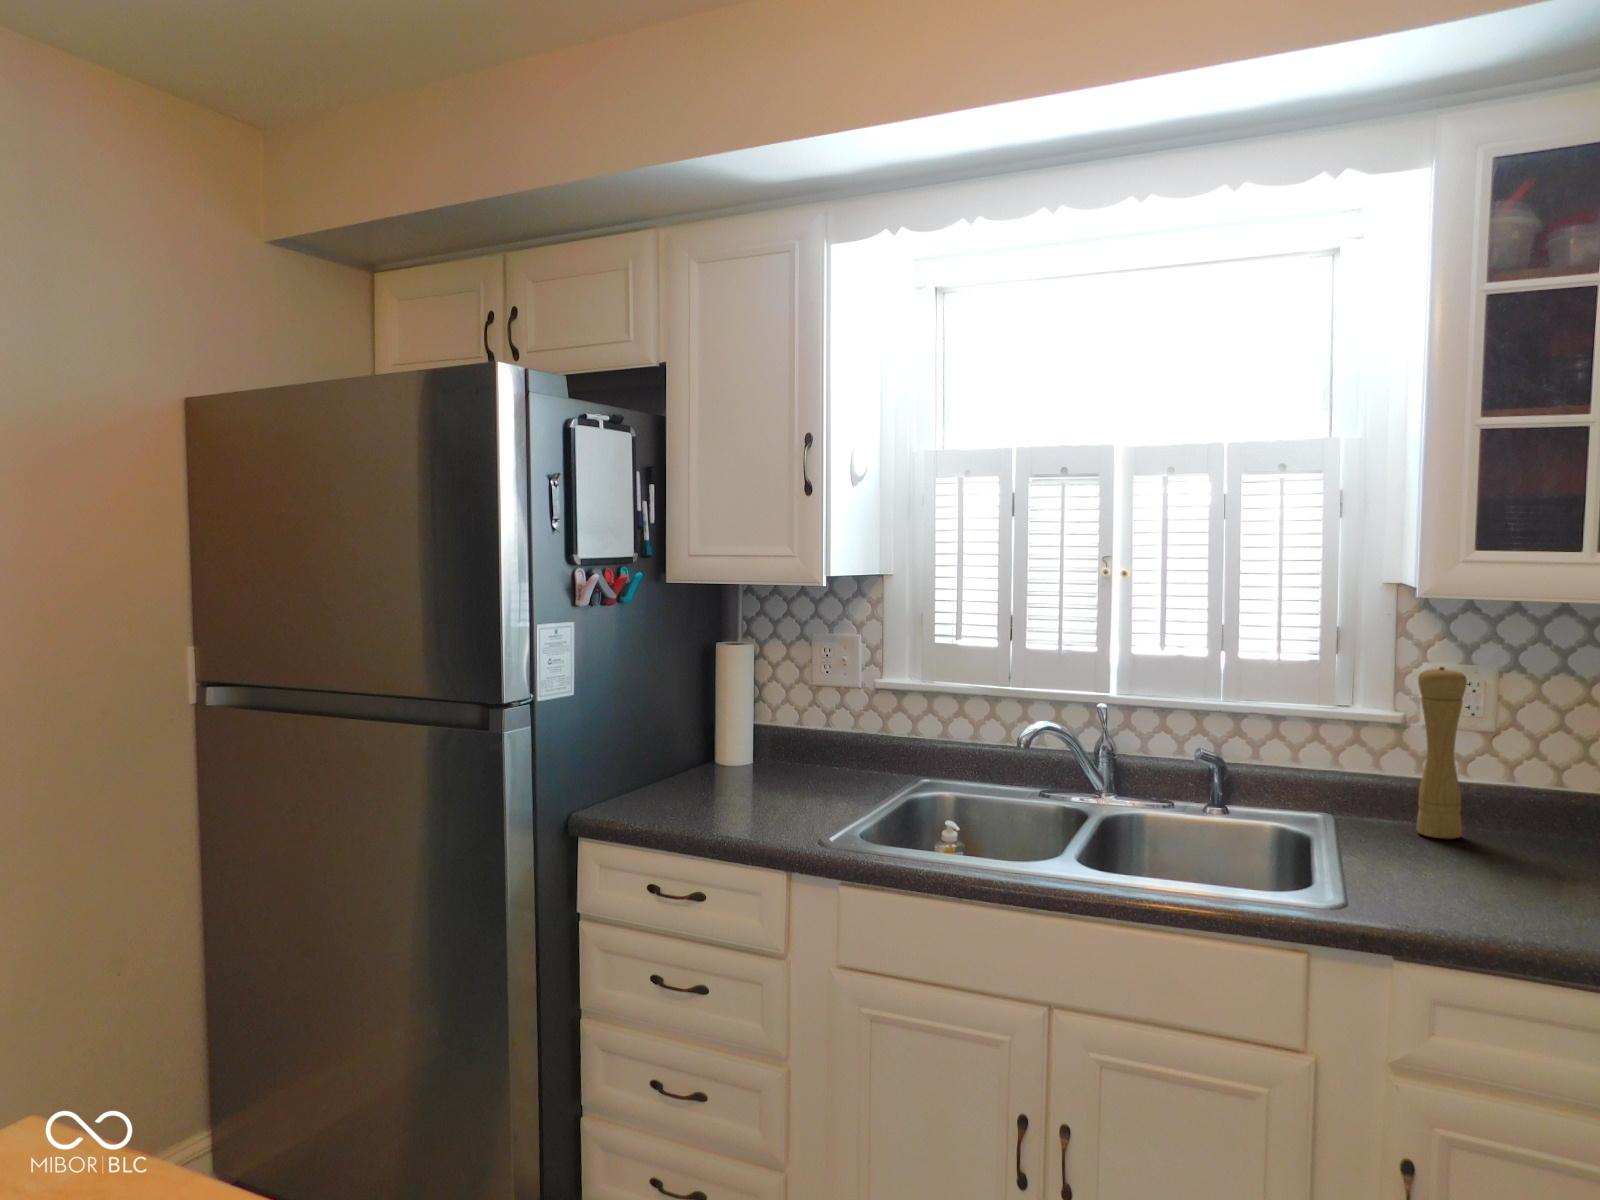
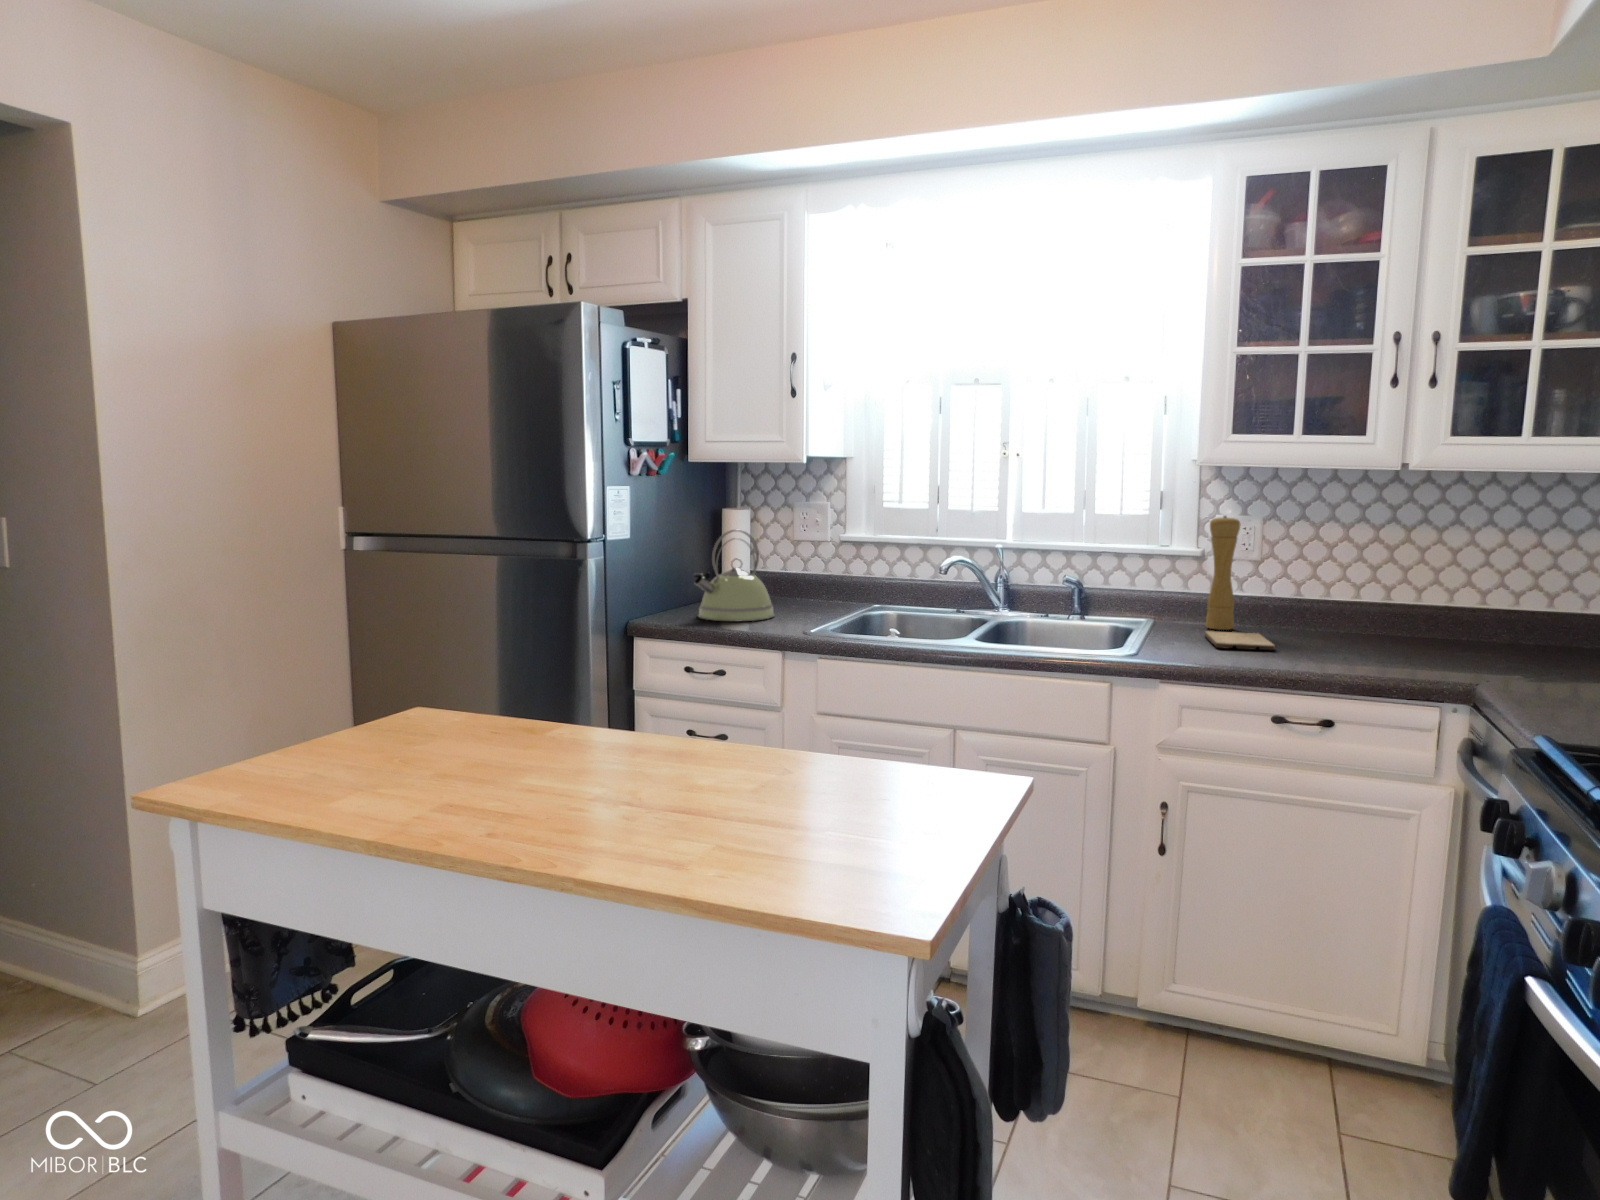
kettle: none [661,679,779,813] -> present [693,529,774,621]
cutting board: none [1423,846,1550,890] -> present [1205,631,1275,650]

